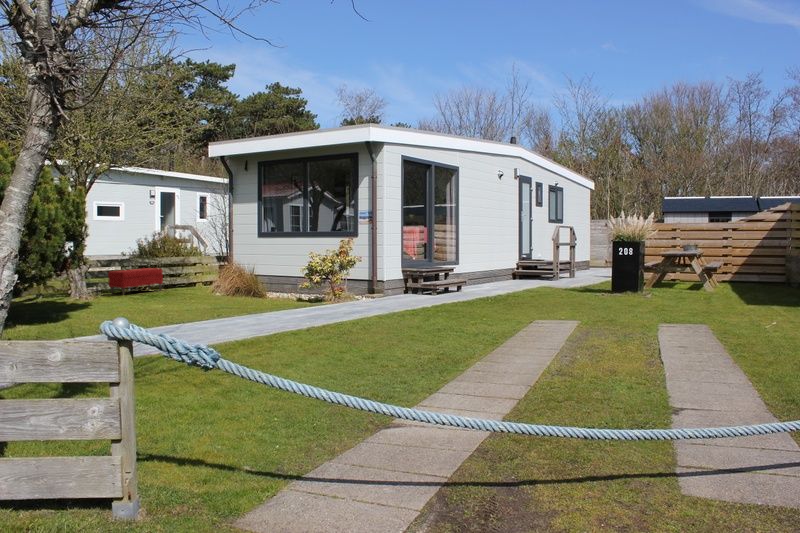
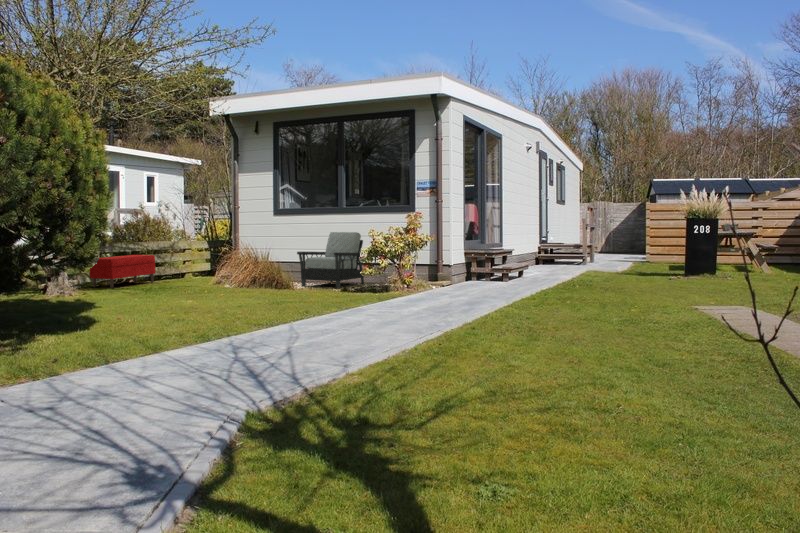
armchair: none [262,252,319,300] -> present [297,232,364,288]

